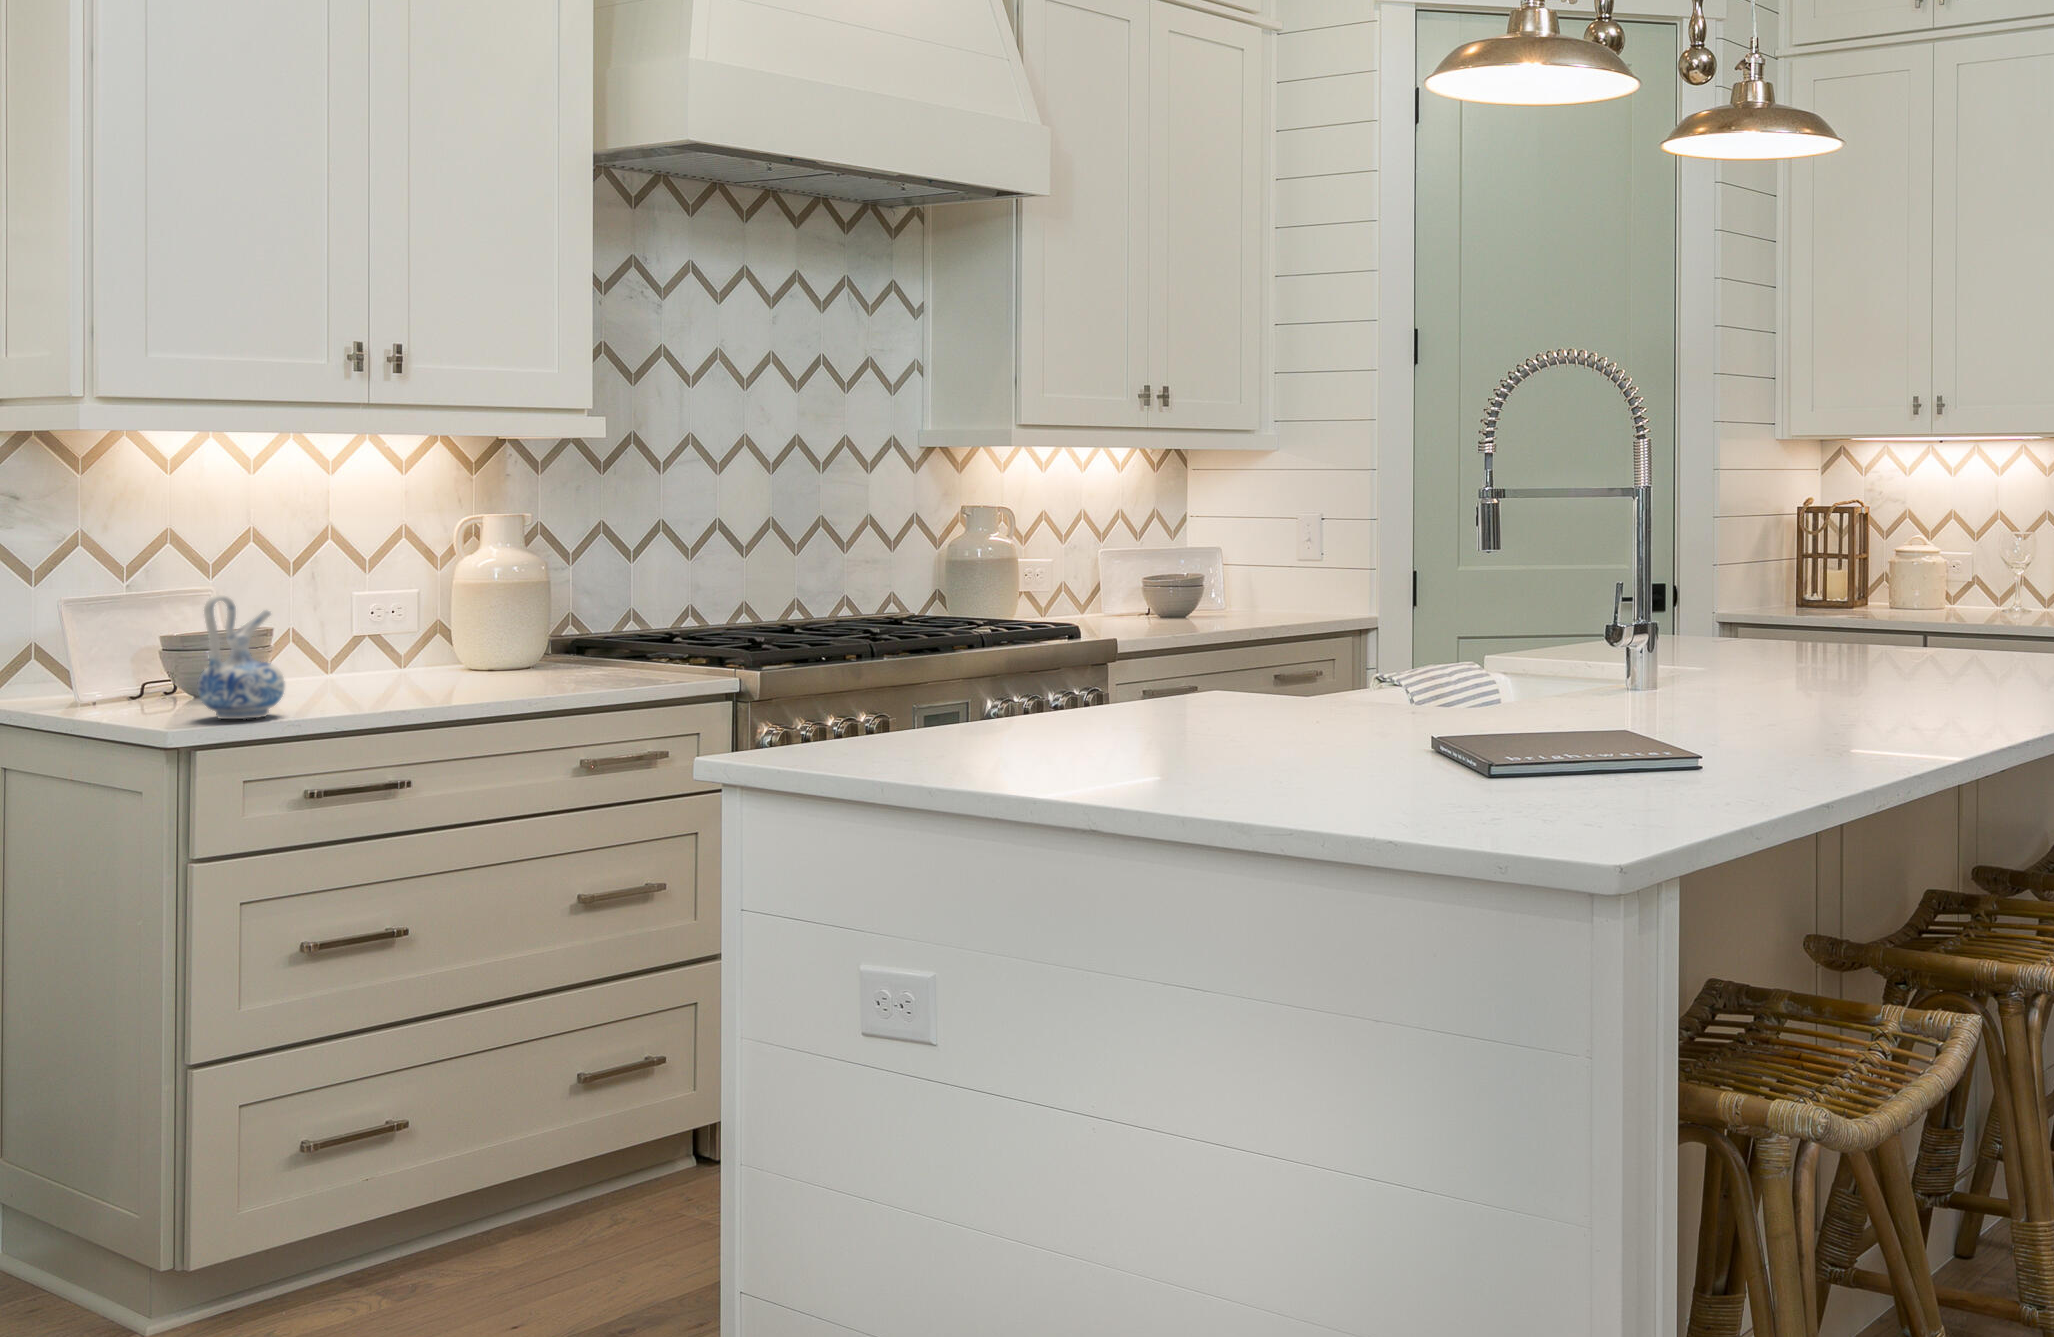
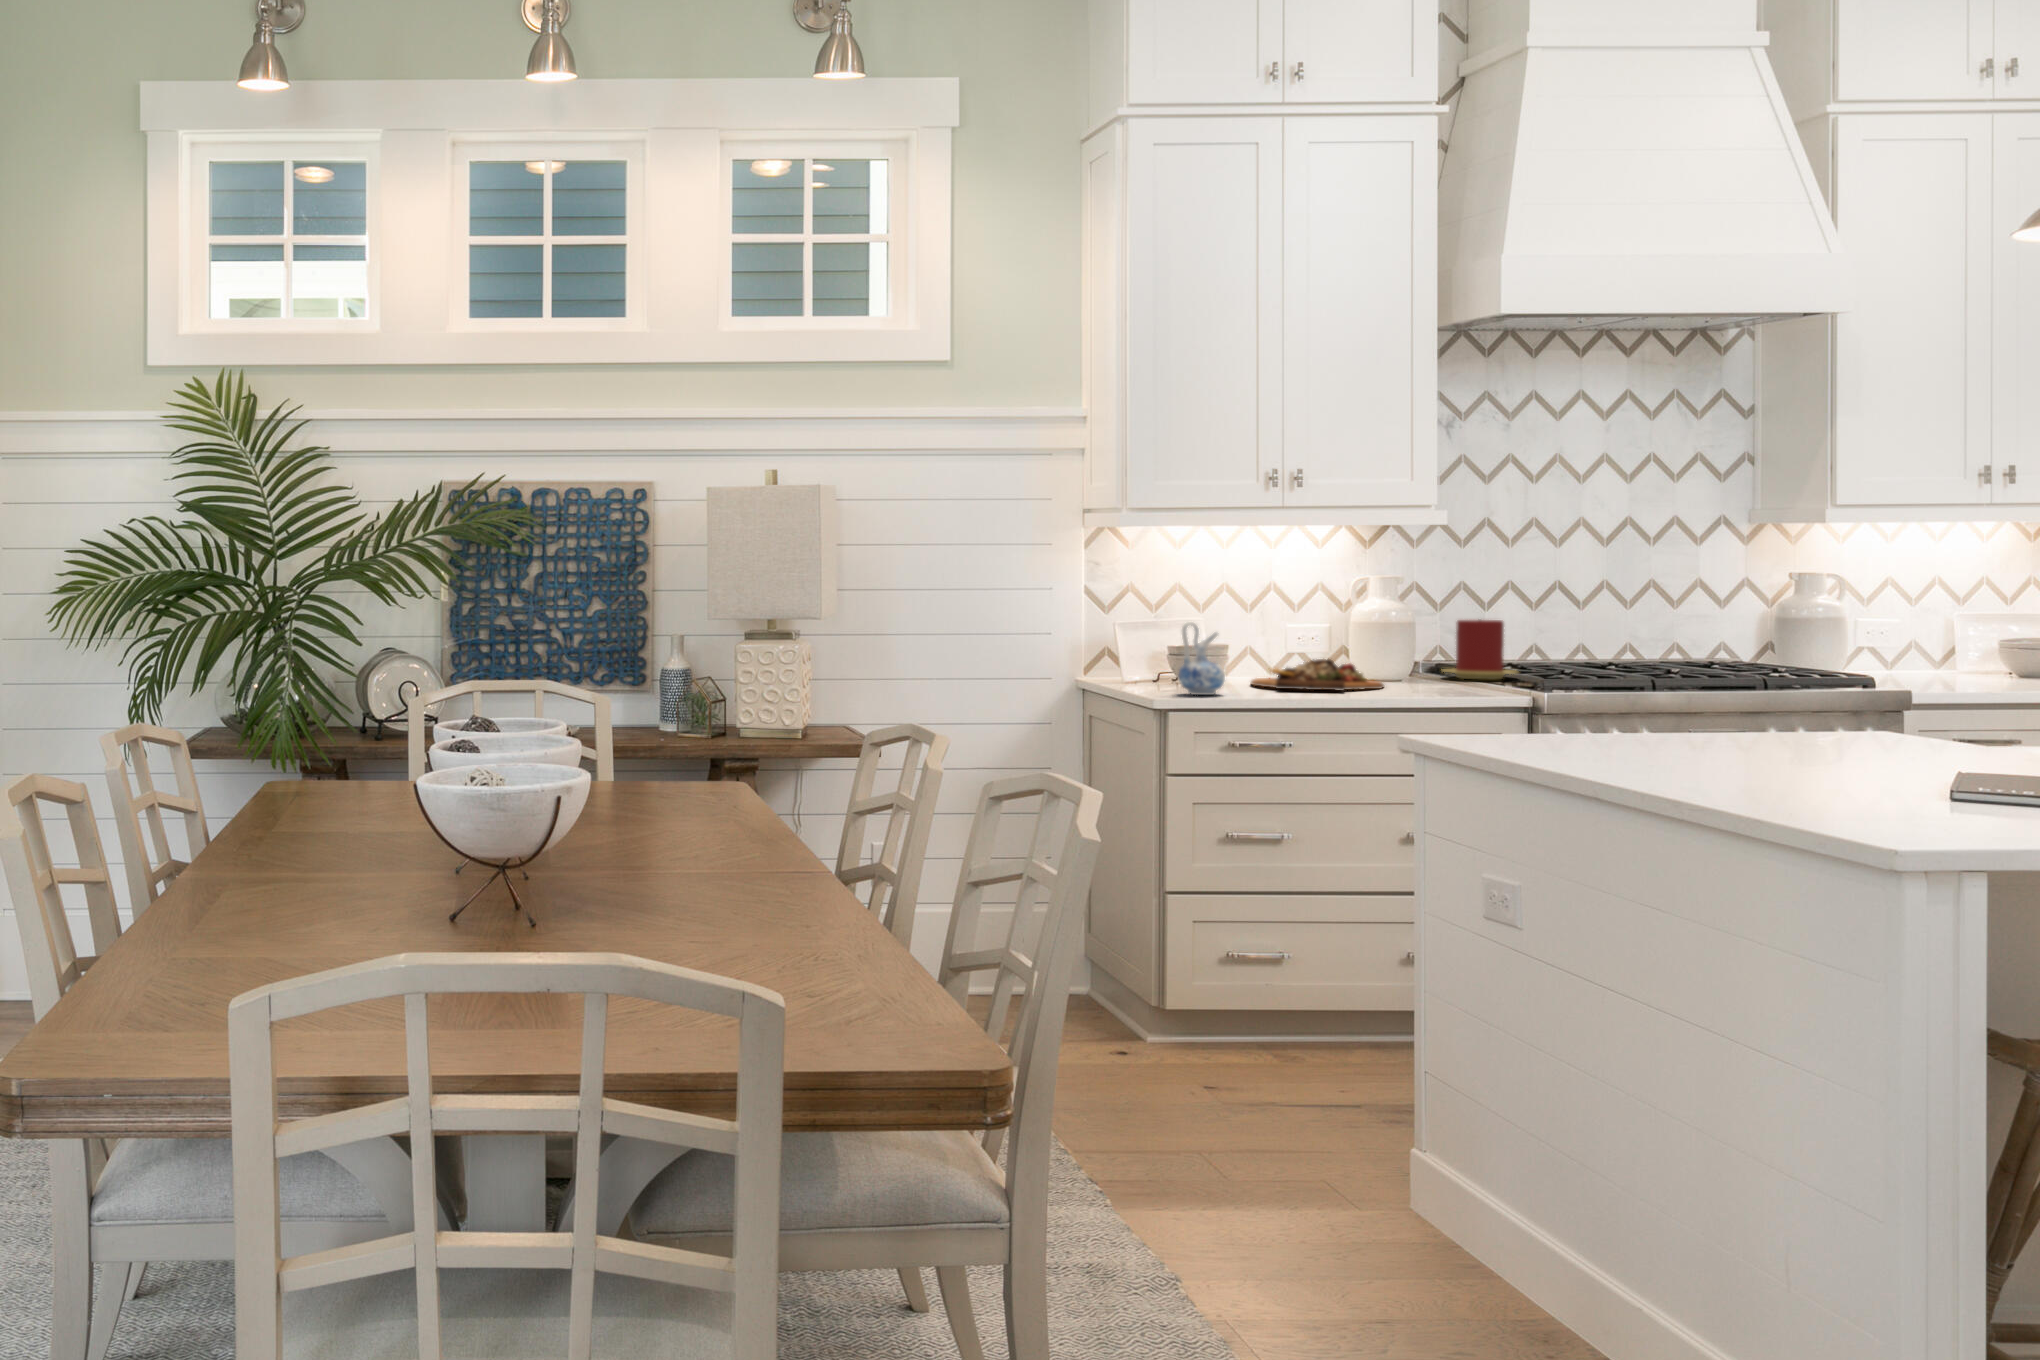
candle: none [595,574,702,659] -> present [1443,619,1516,679]
cutting board: none [313,642,532,697] -> present [1251,659,1384,690]

